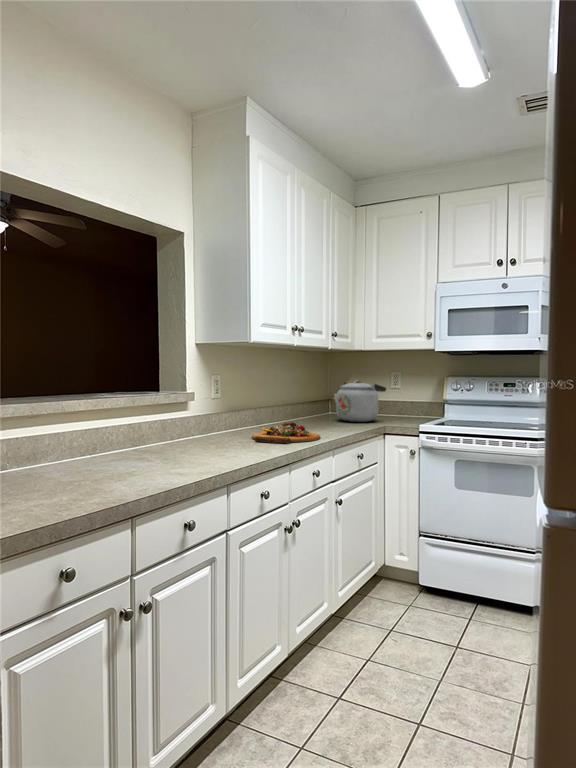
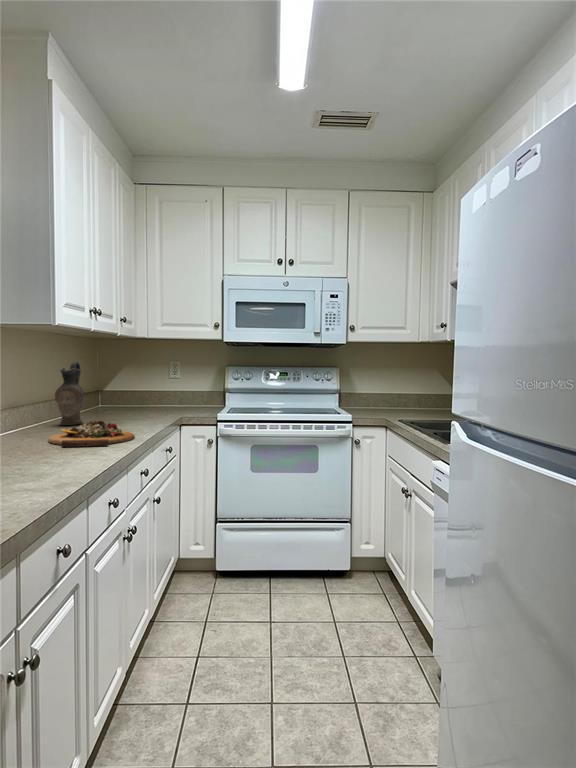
ceramic pitcher: none [274,372,297,426] -> present [55,361,84,425]
kettle: present [334,380,386,422] -> none [114,370,173,415]

